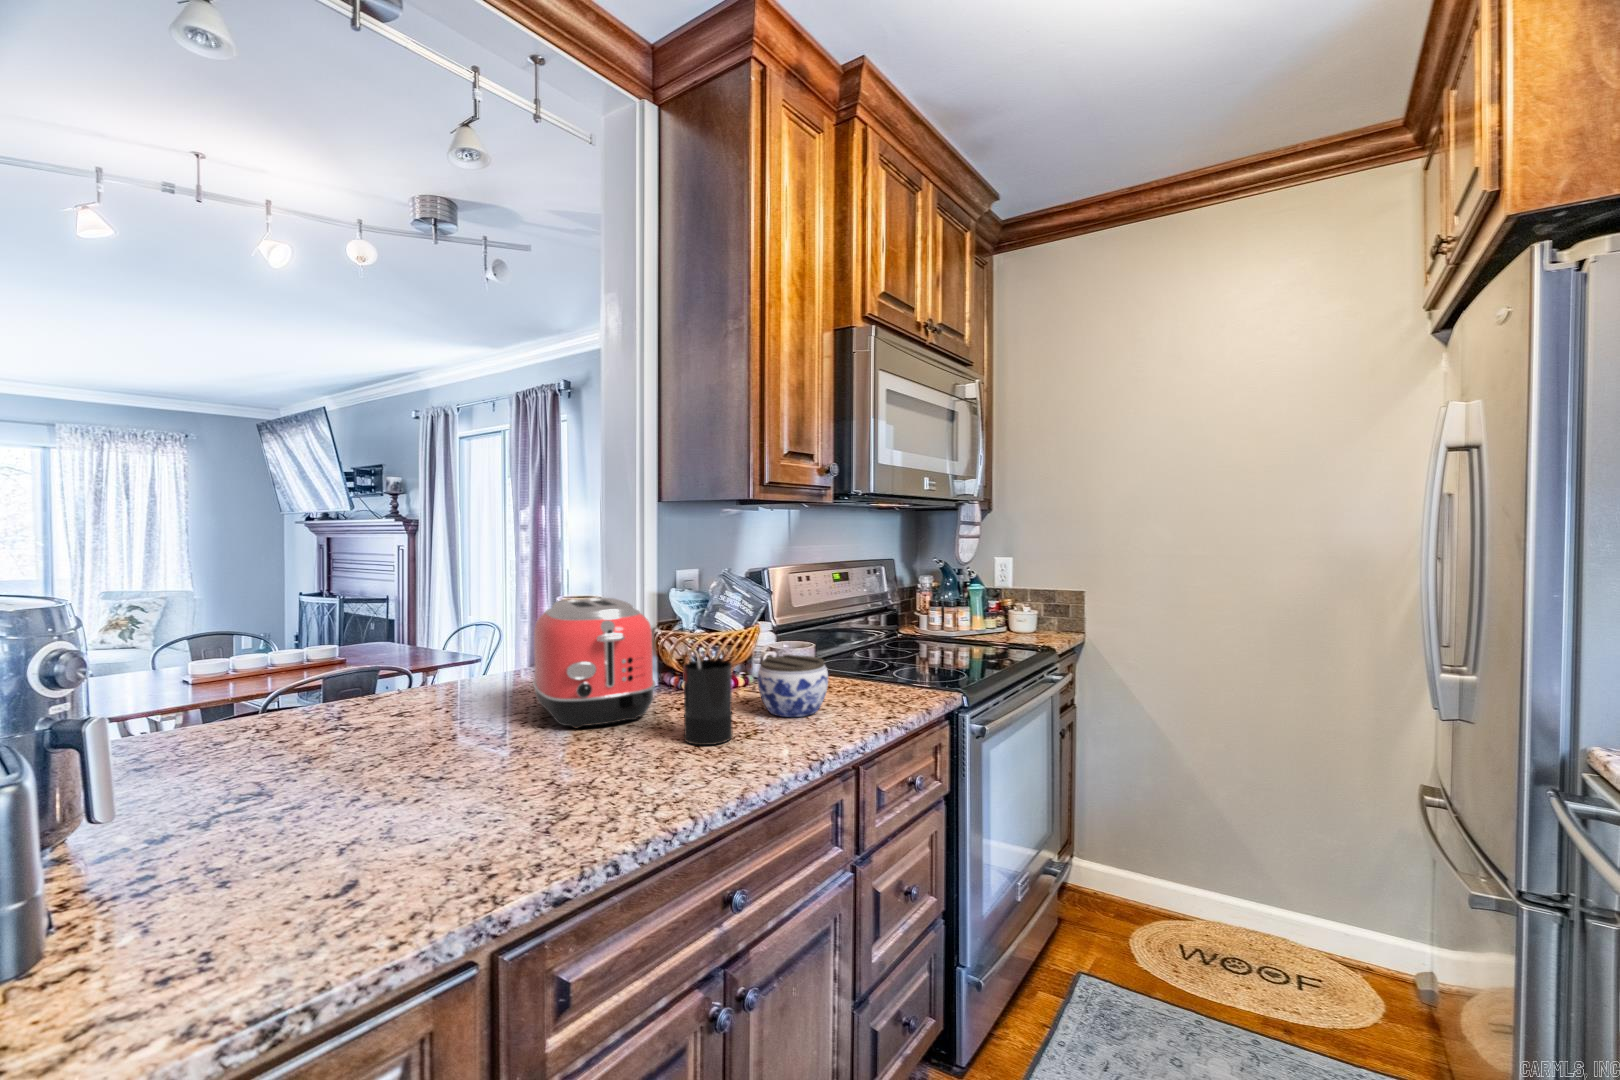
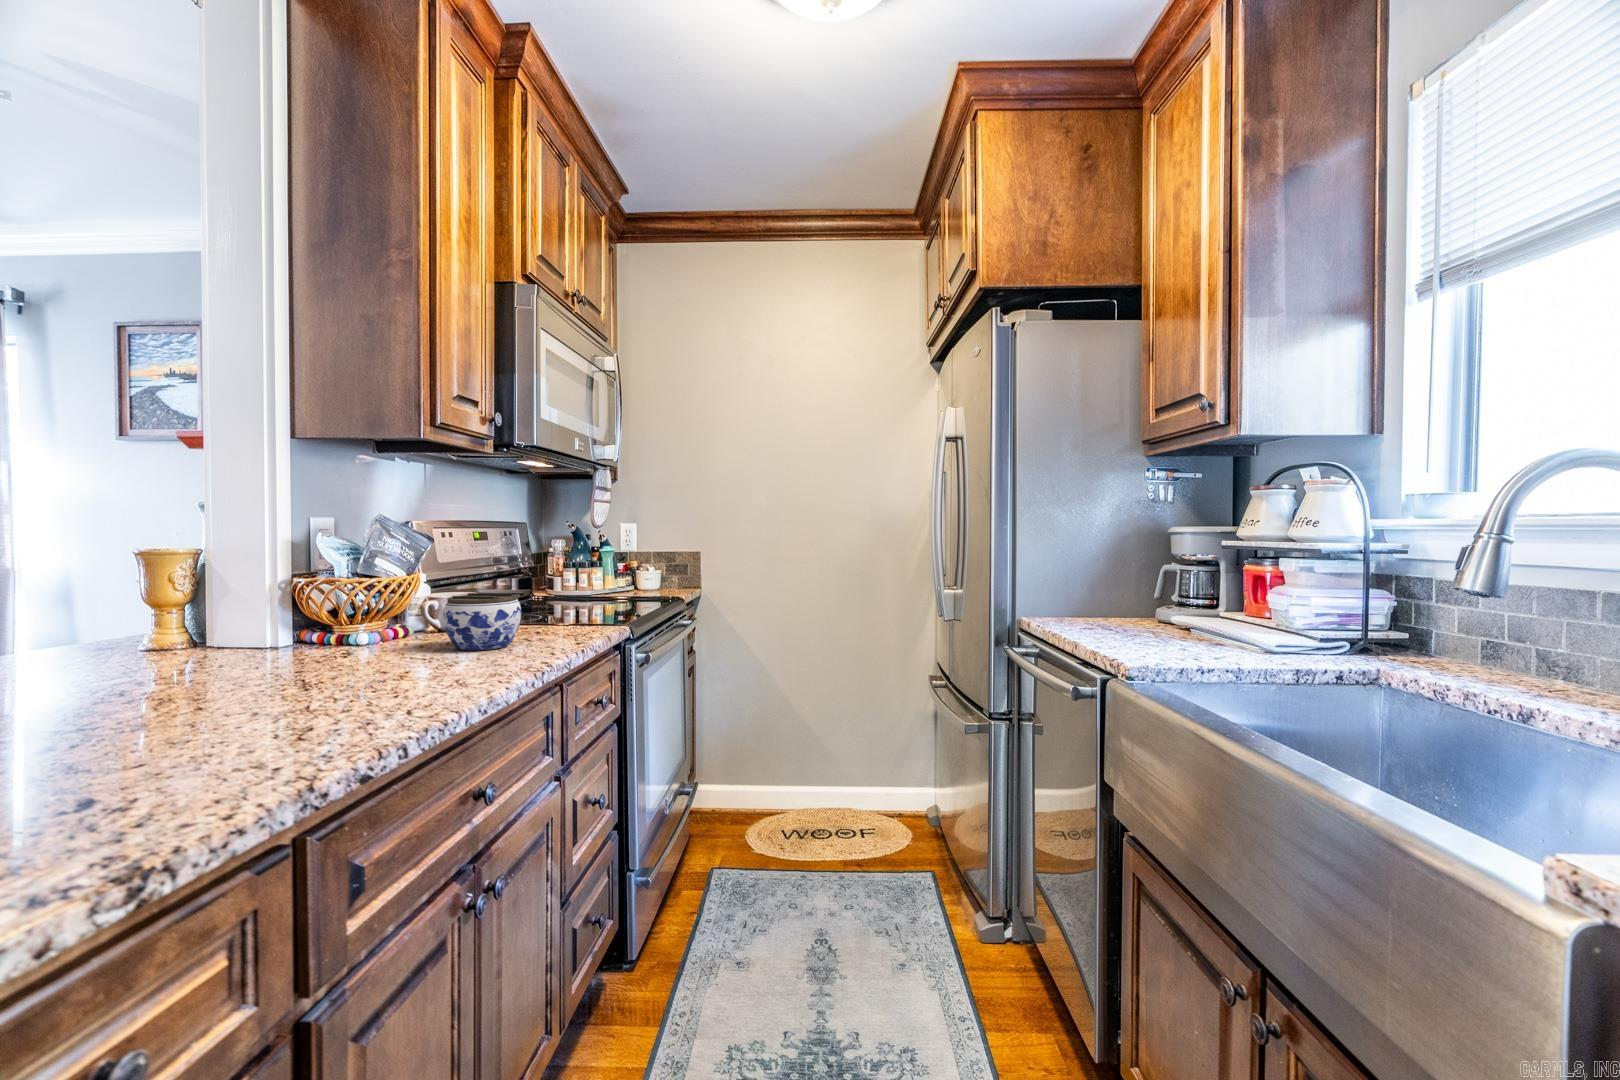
toaster: present [533,598,655,728] -> none [120,538,320,681]
candle: present [683,656,733,745] -> none [378,585,437,674]

